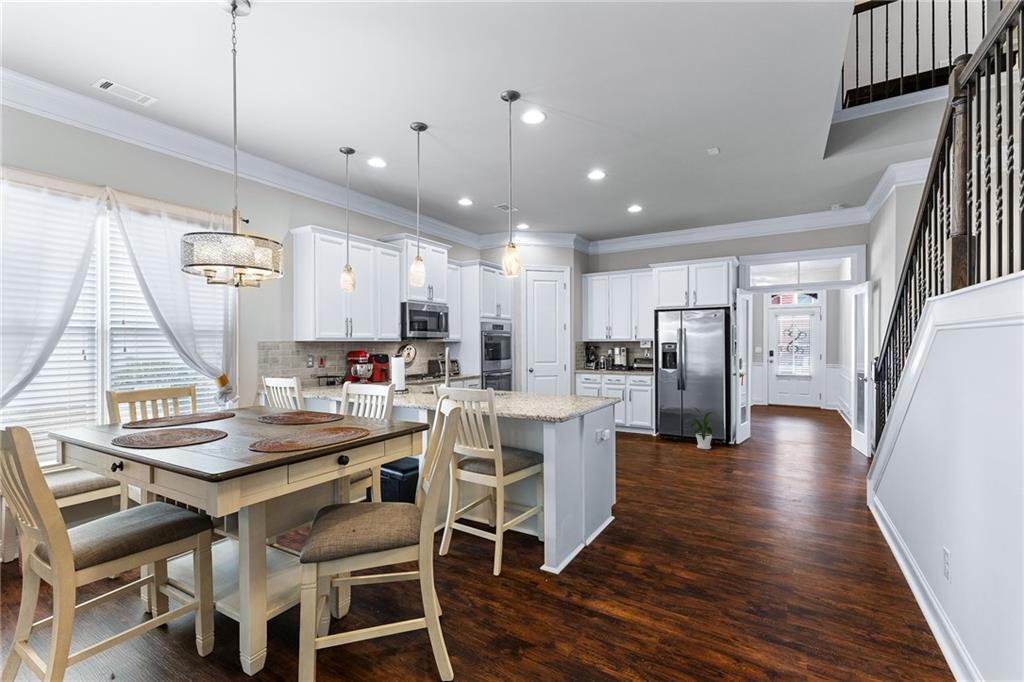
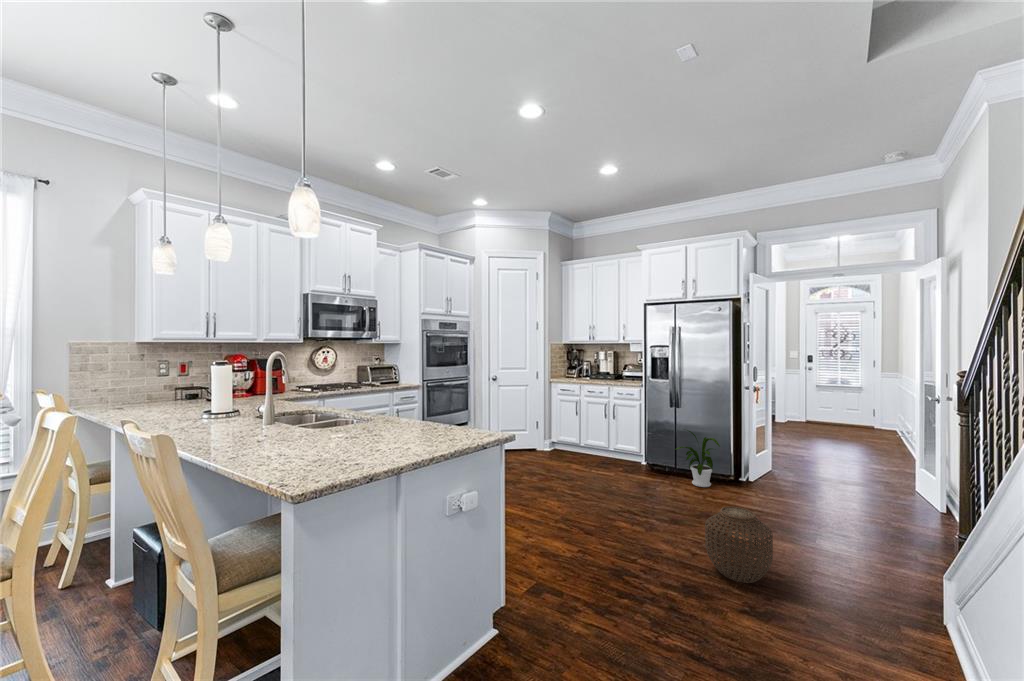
woven basket: none [724,448,768,493] -> present [705,506,773,583]

